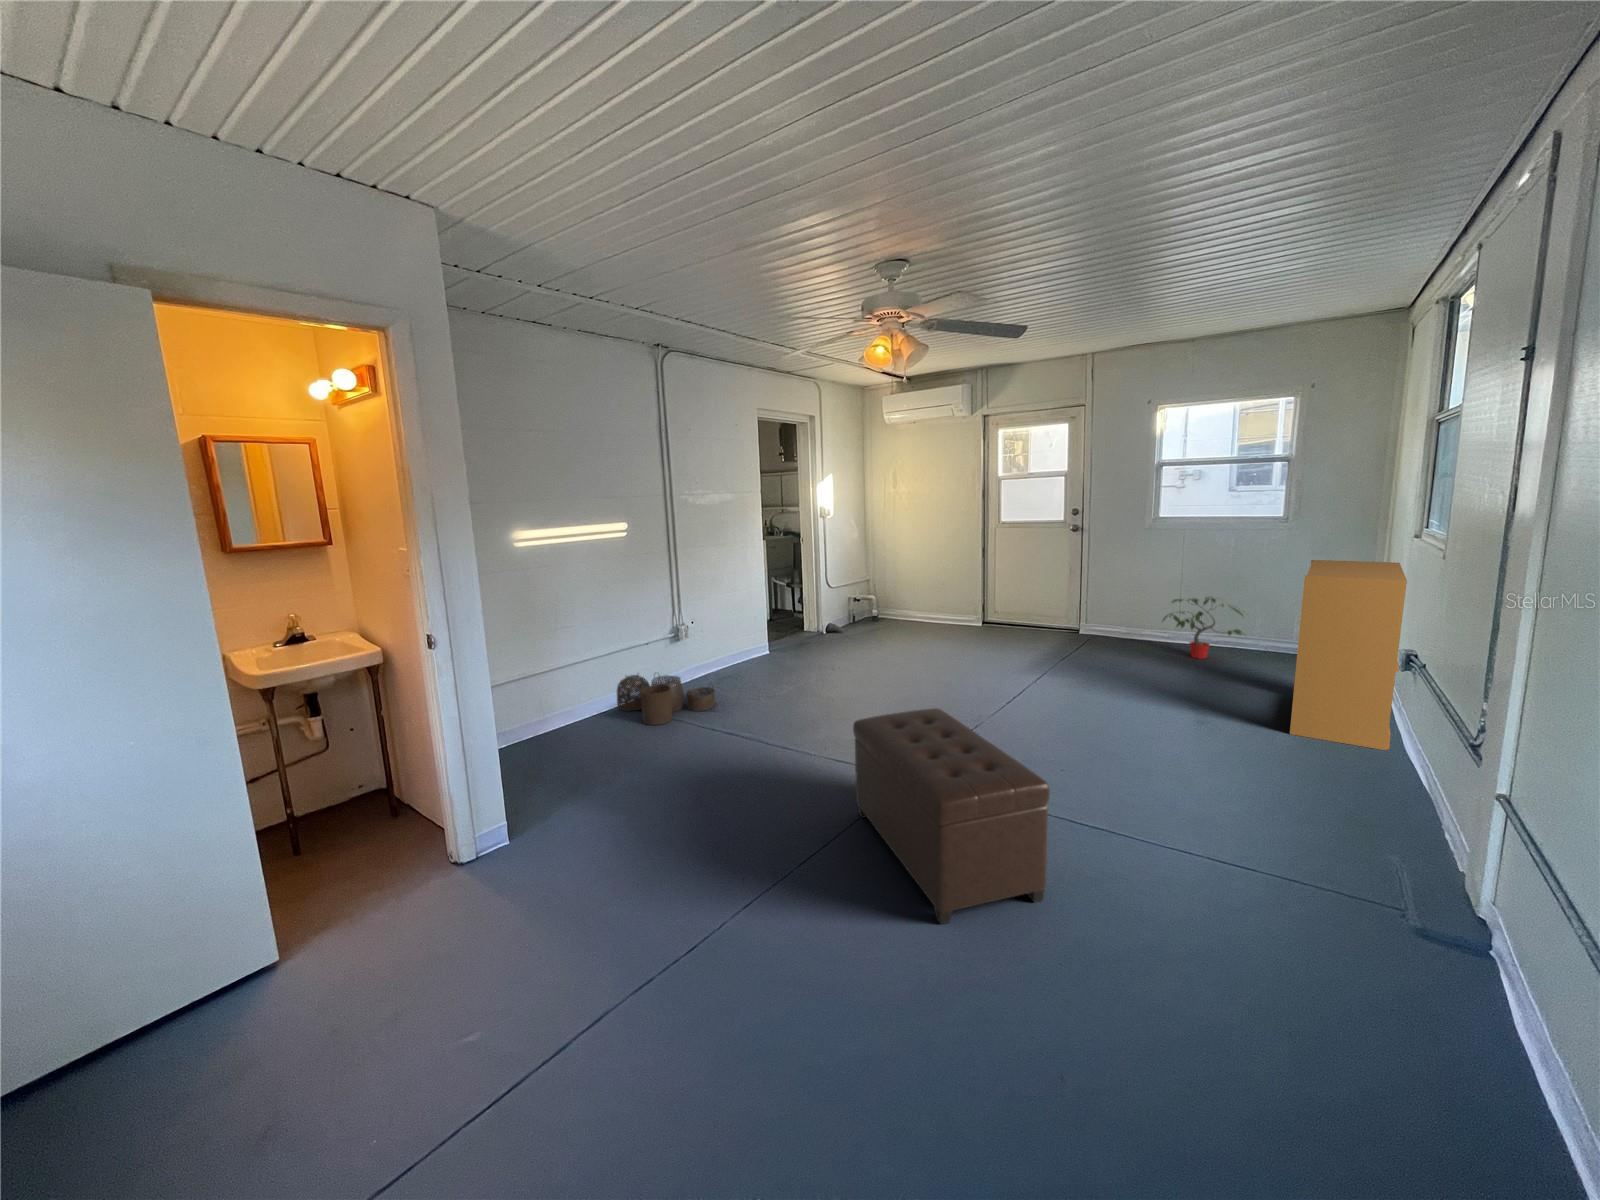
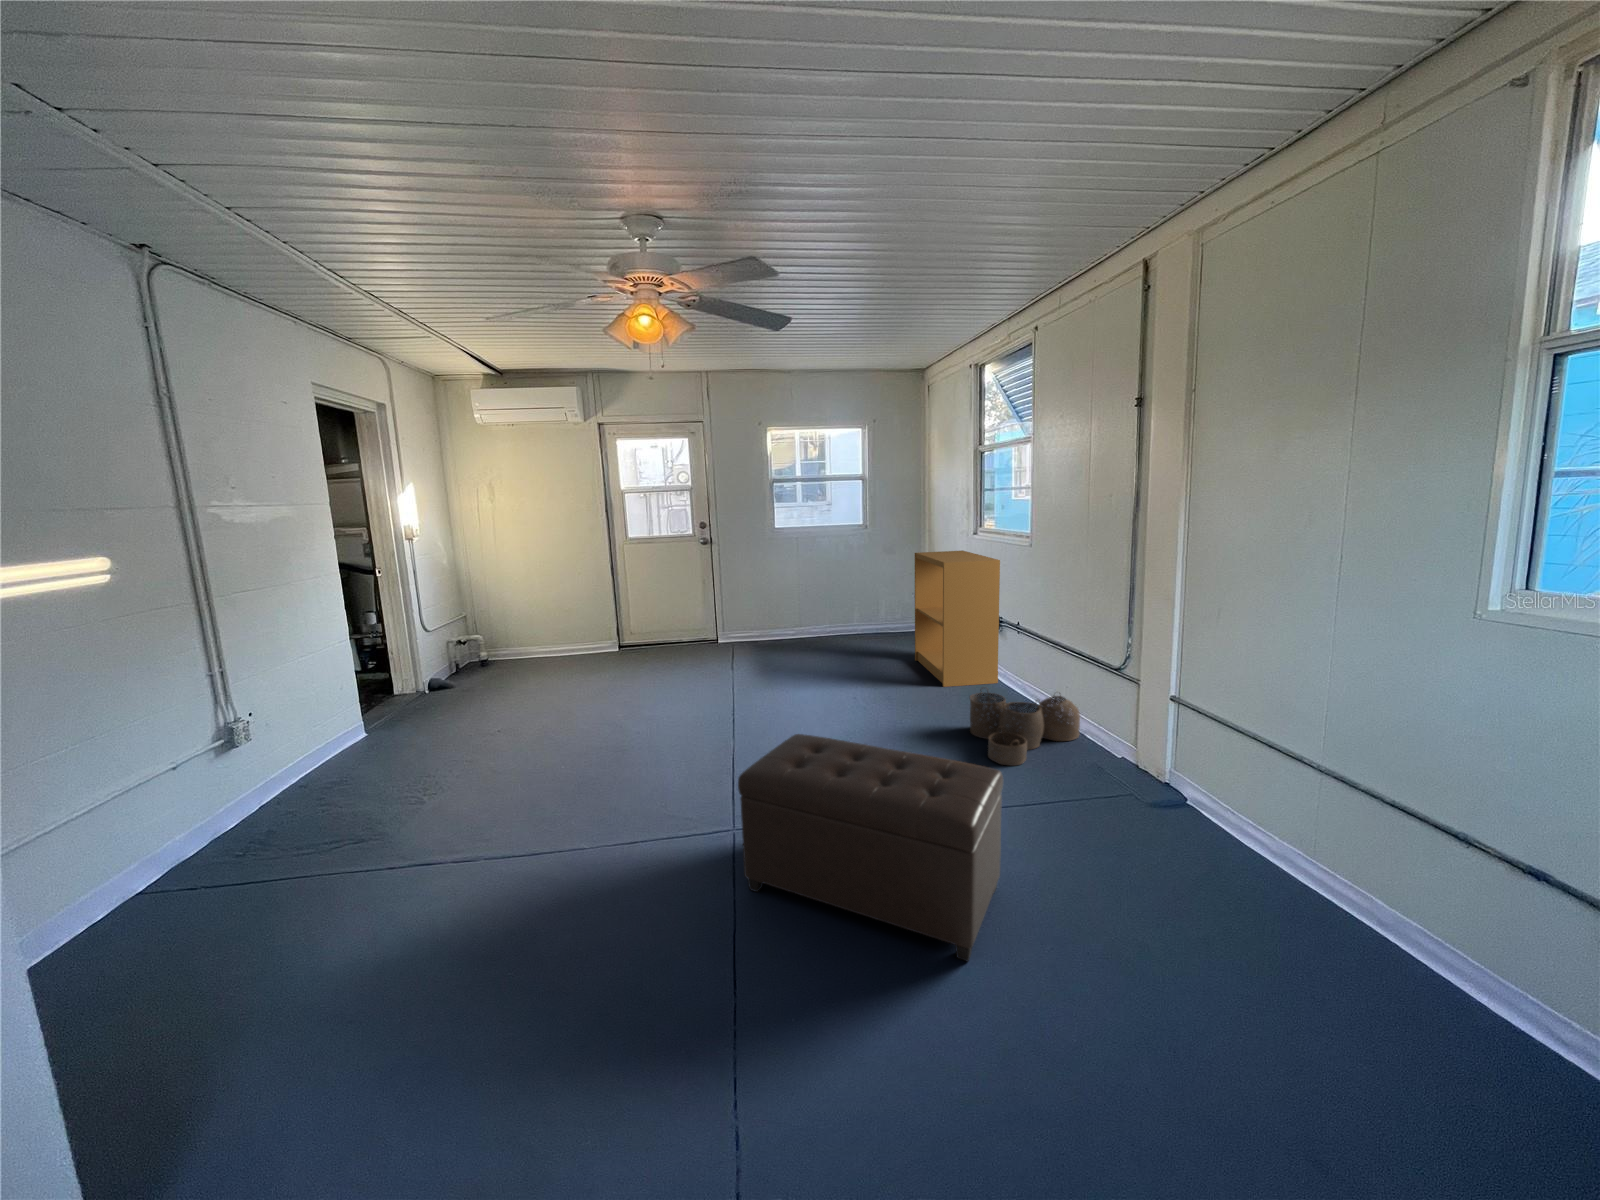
potted plant: present [1163,597,1243,659] -> none [791,591,856,645]
woven basket: present [617,674,716,725] -> present [970,688,1080,766]

